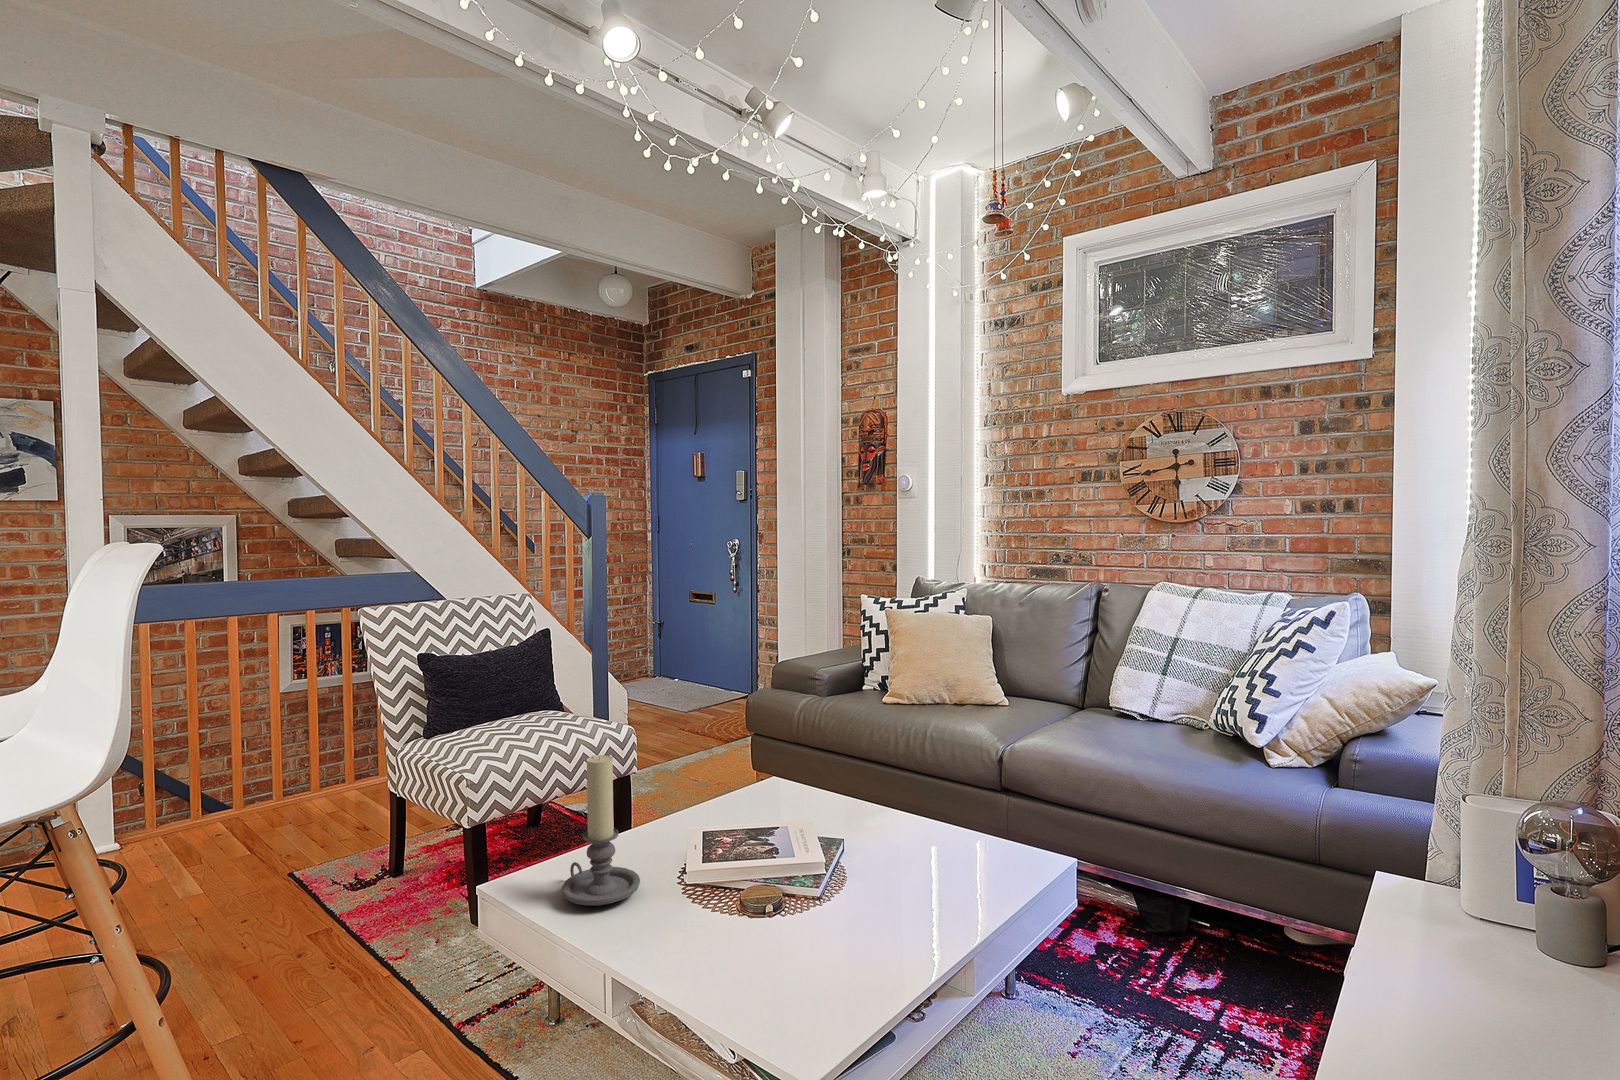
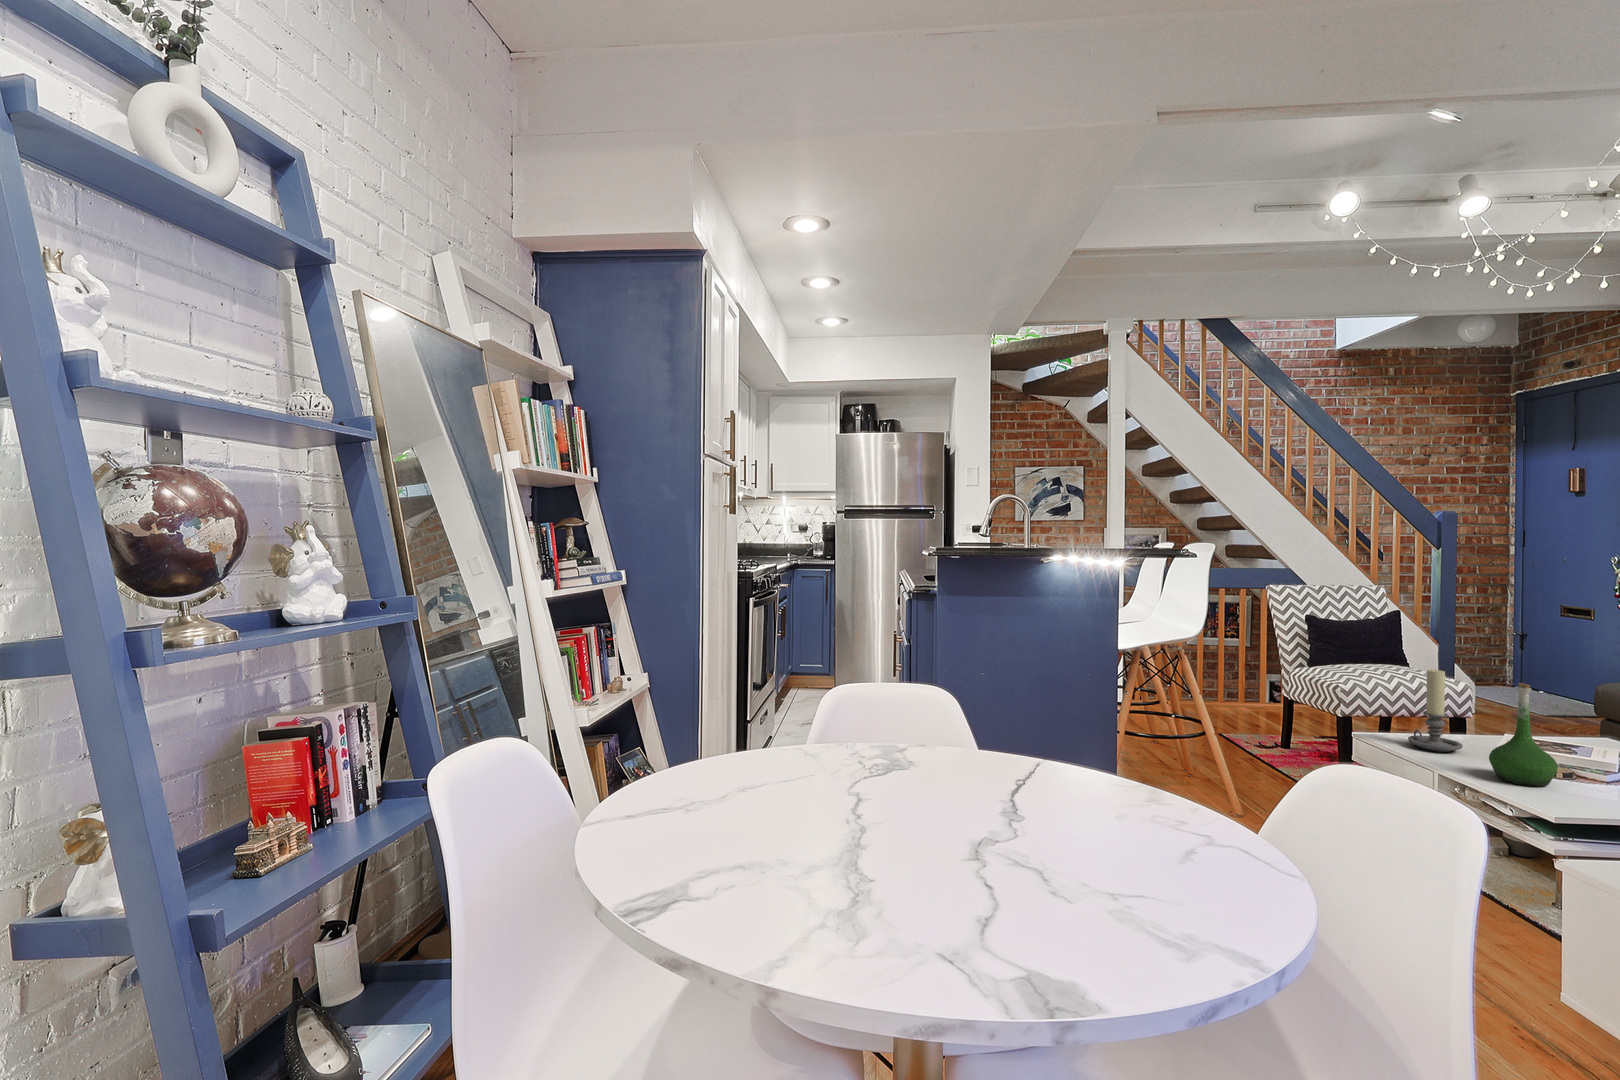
vase: none [686,779,777,970] -> present [1489,683,1558,787]

